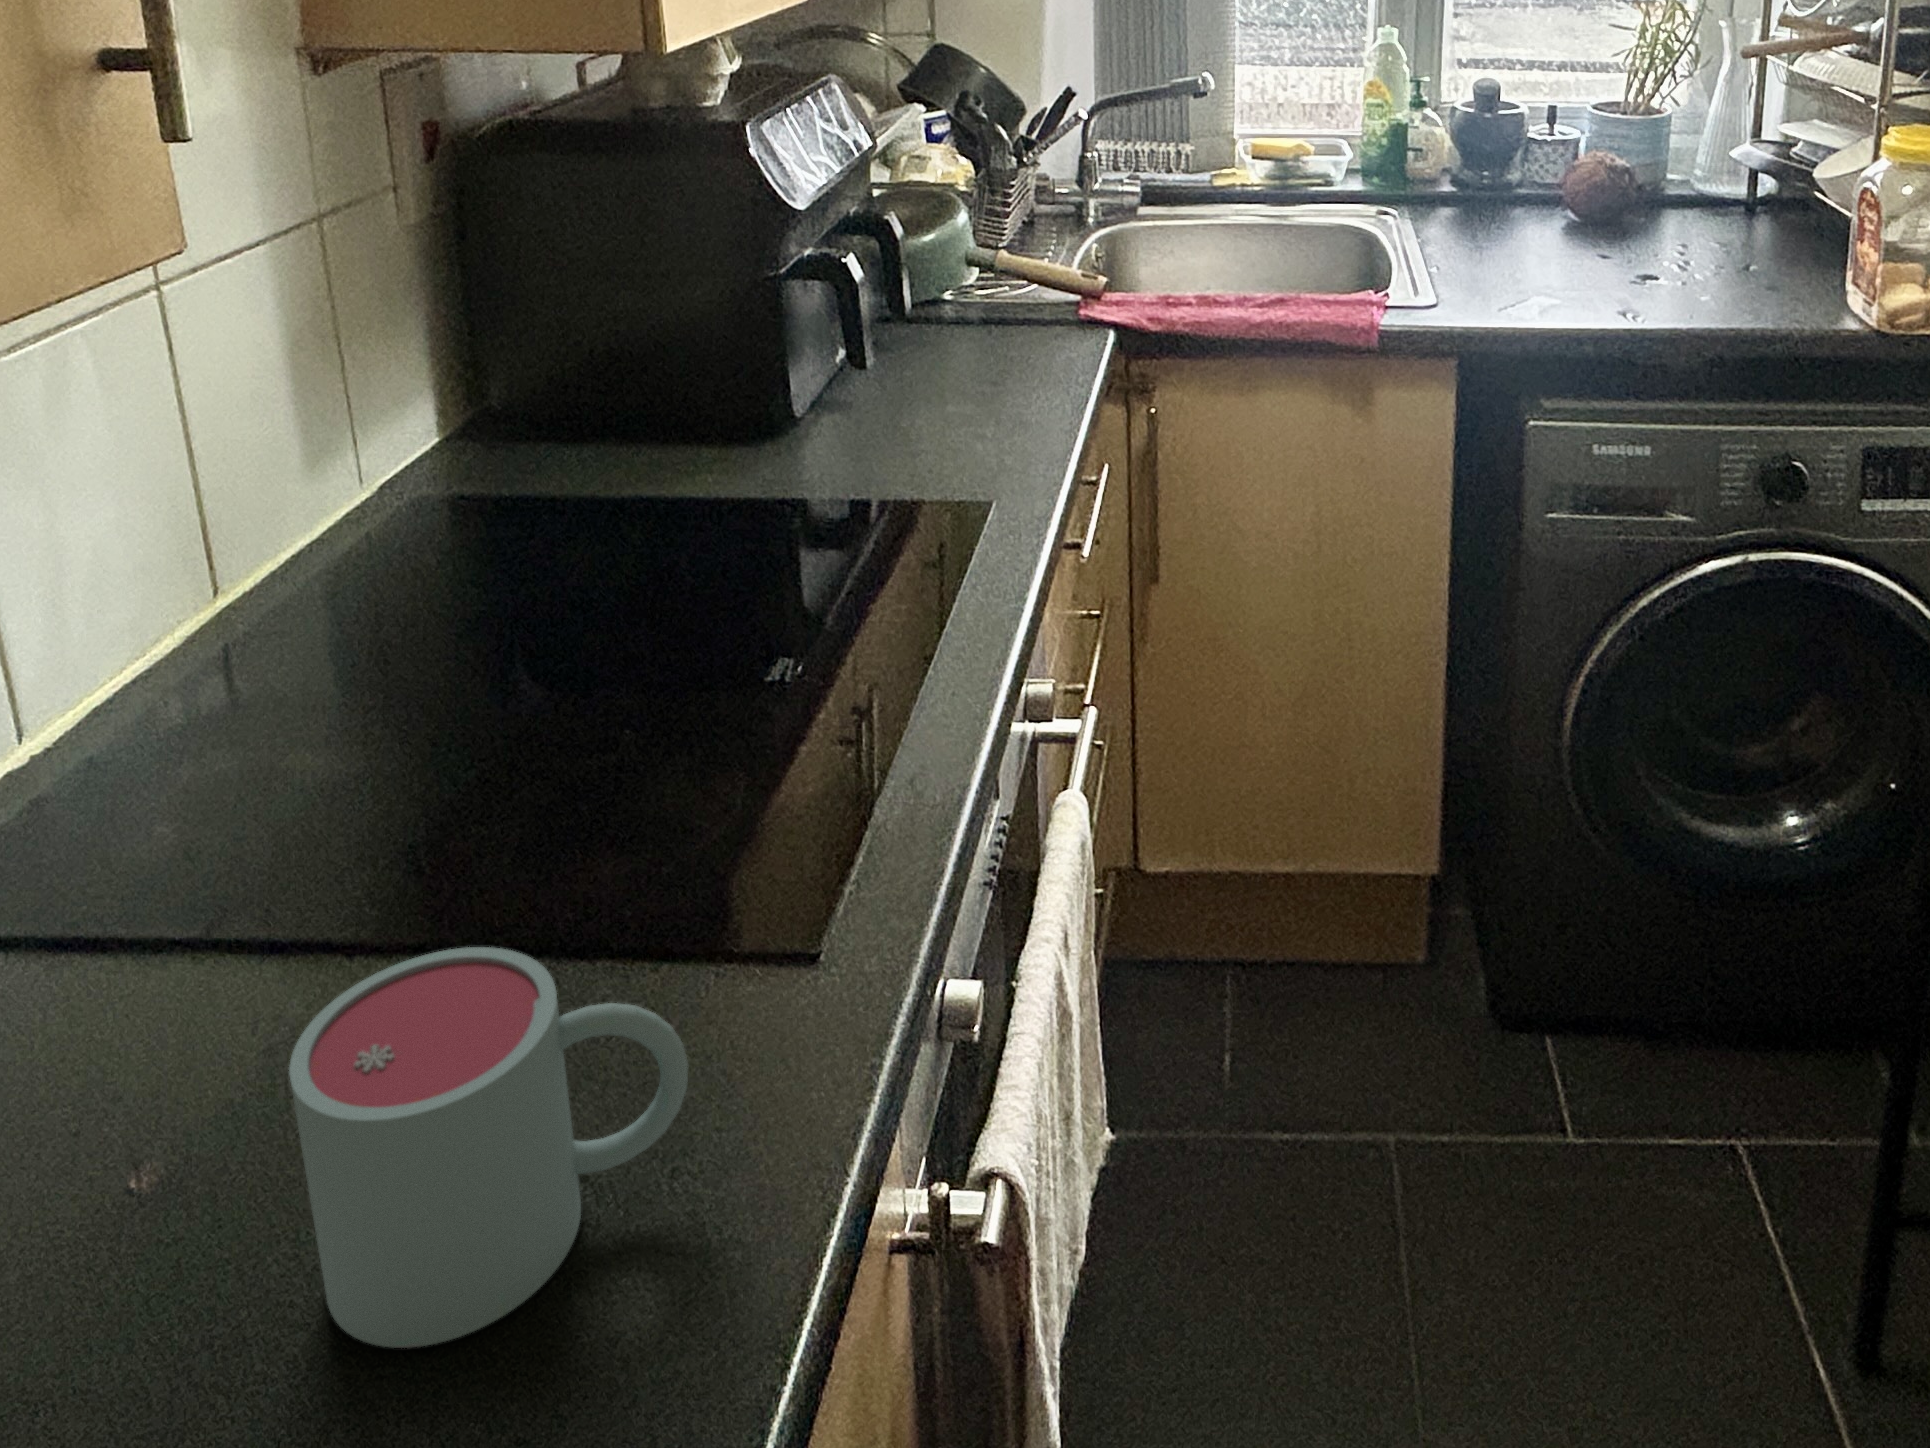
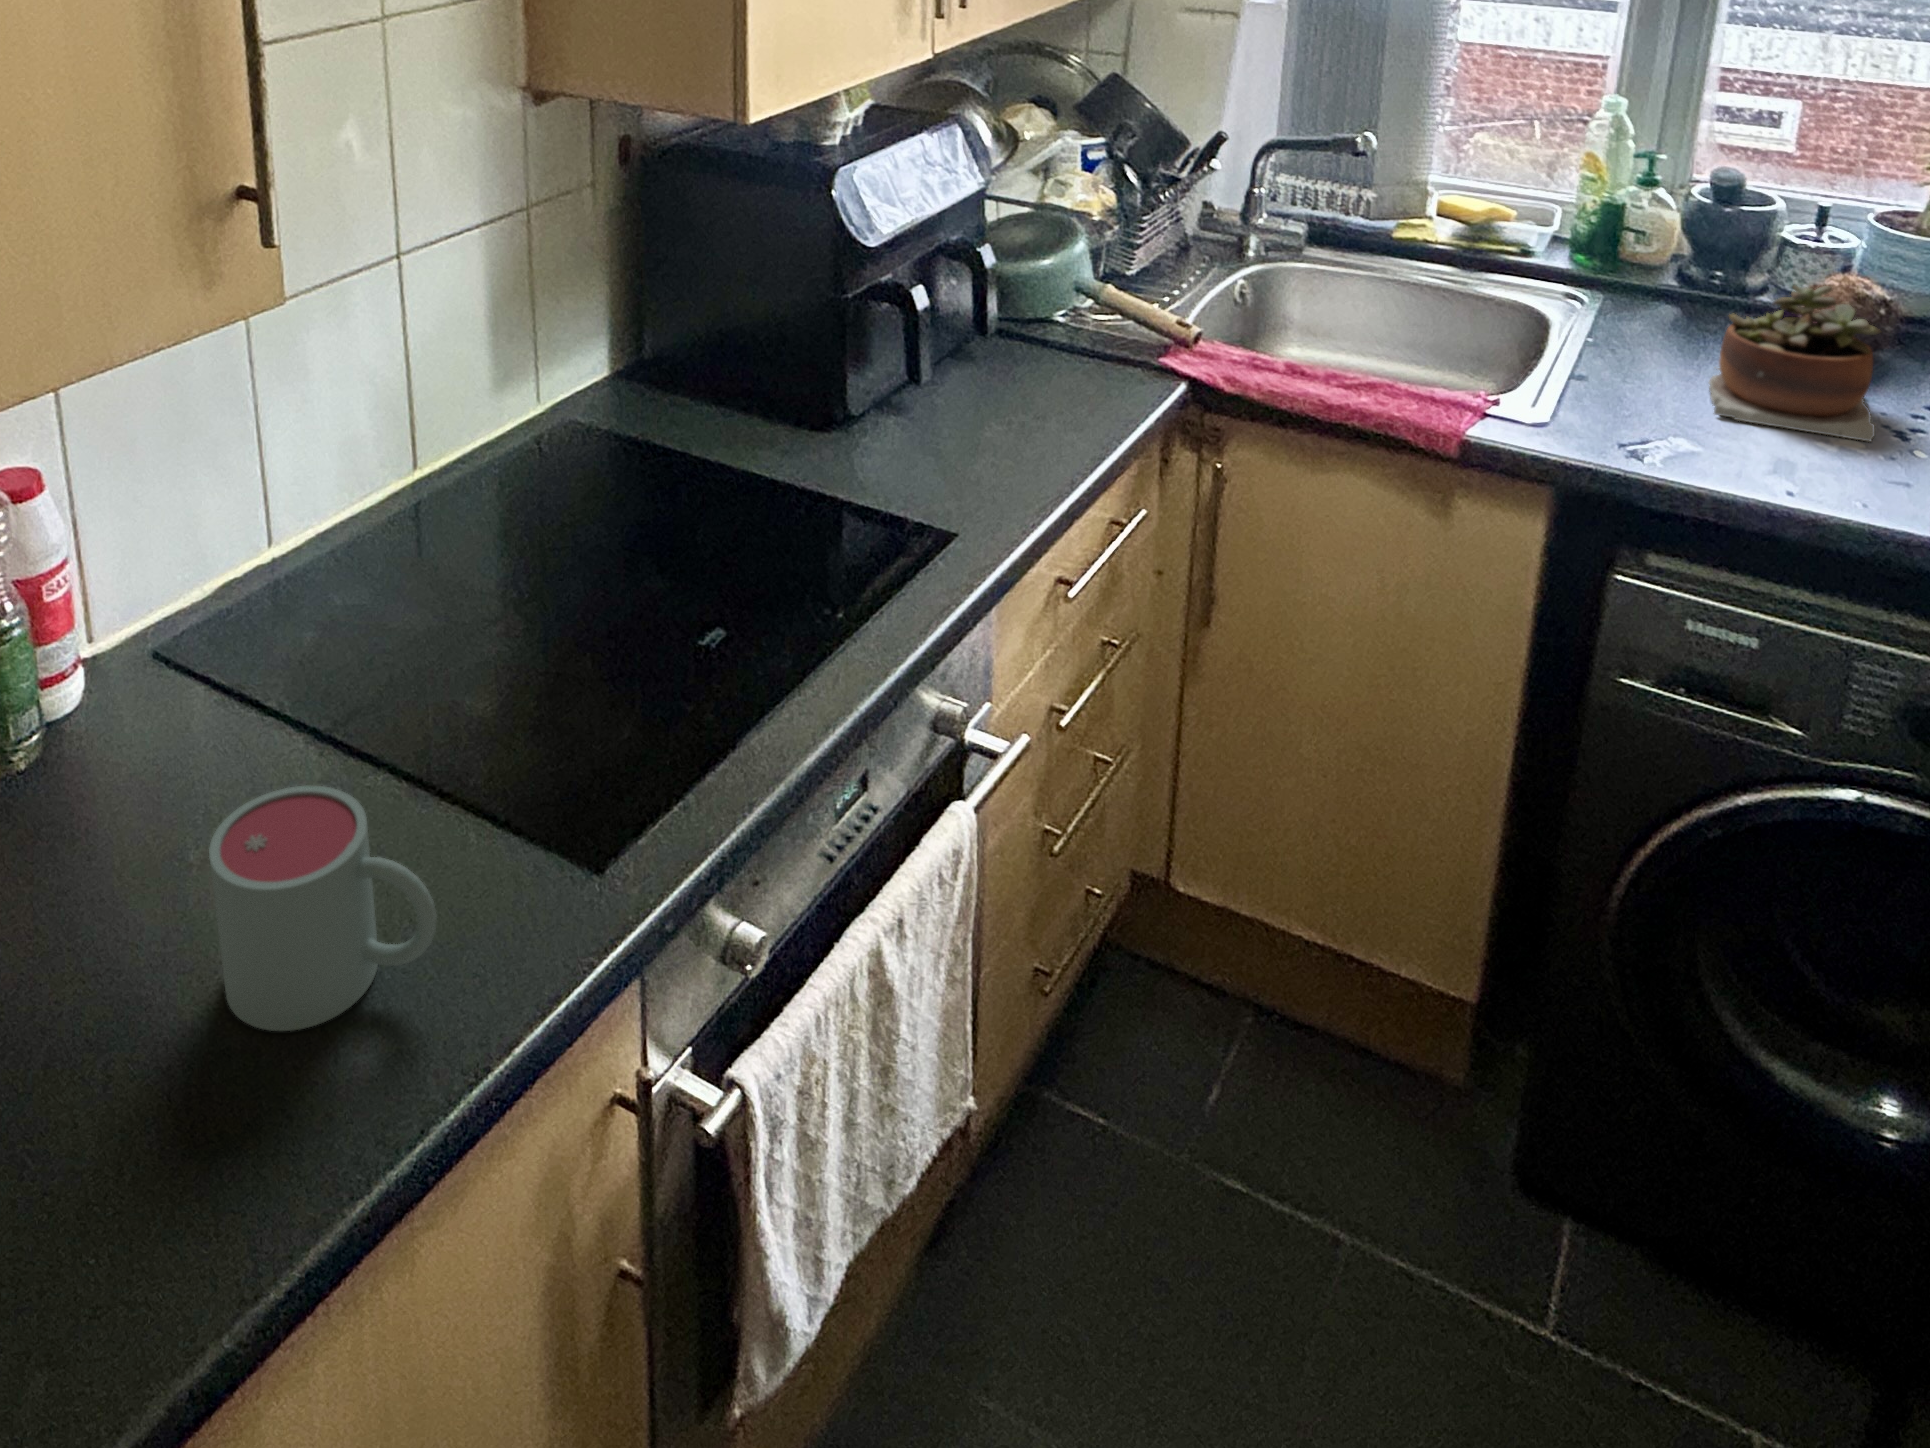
succulent plant: none [1529,155,1669,279] -> present [1709,286,1881,442]

